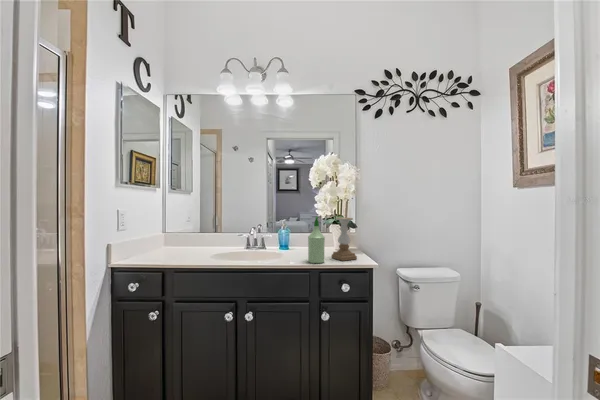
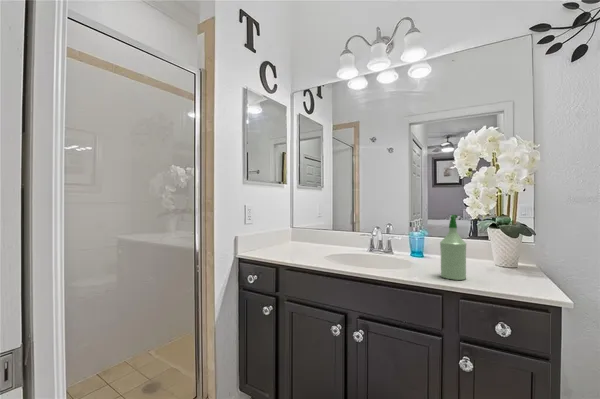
candle holder: present [332,217,357,261] -> none [482,217,527,282]

